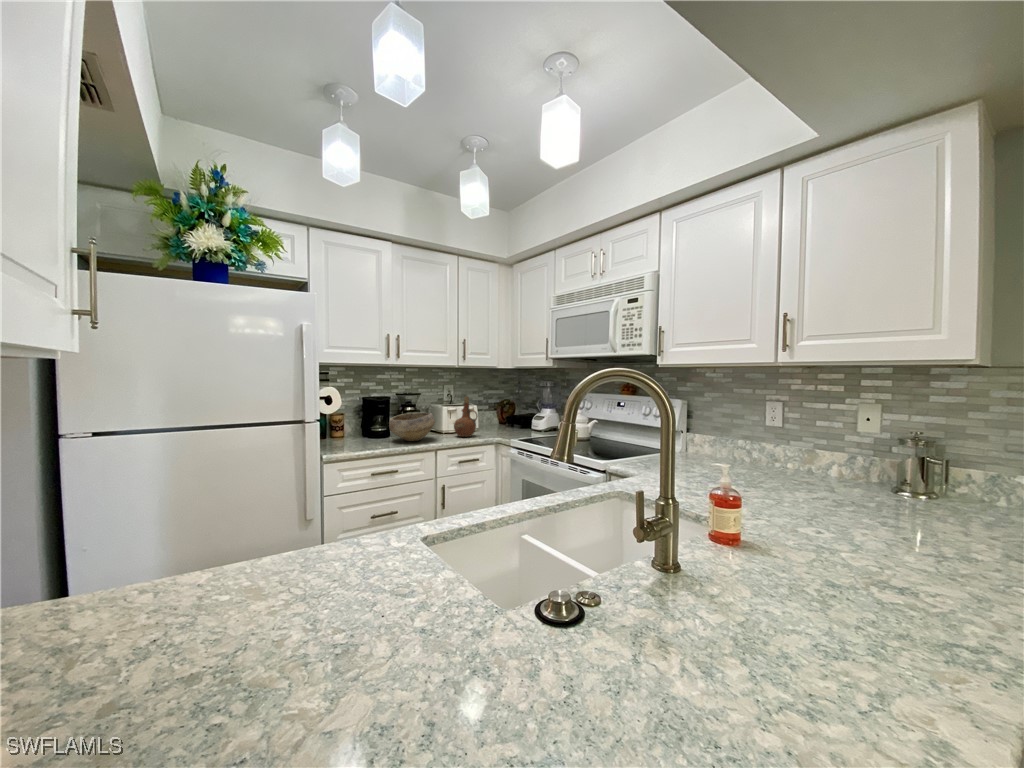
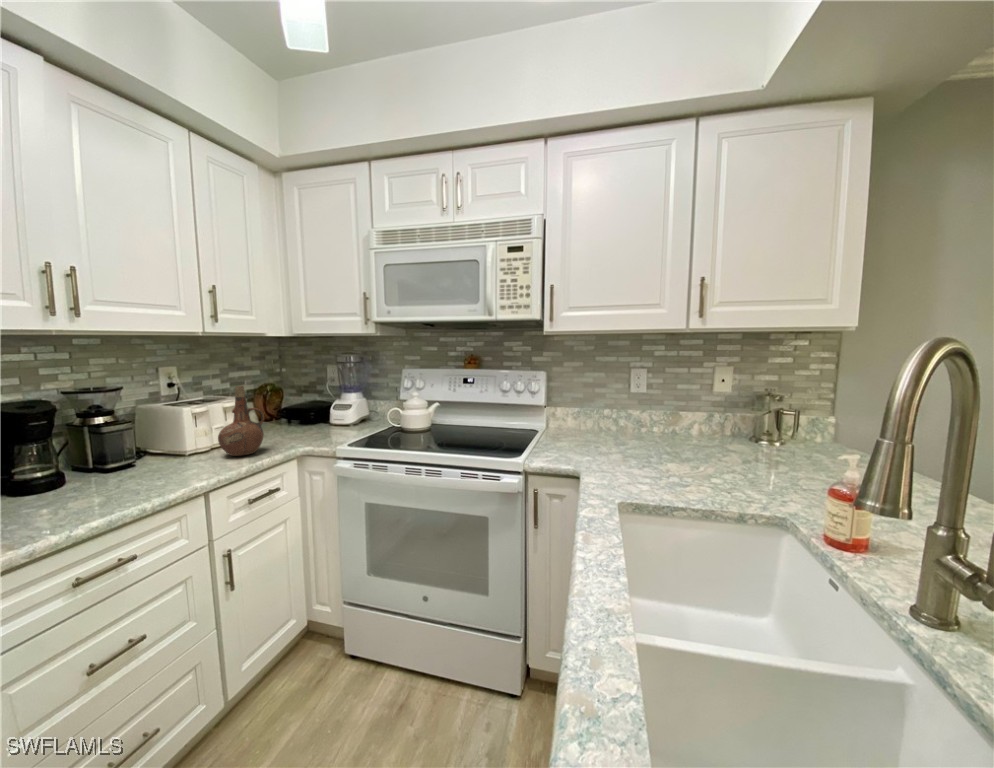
bowl: present [389,413,435,441] -> none [56,425,183,491]

